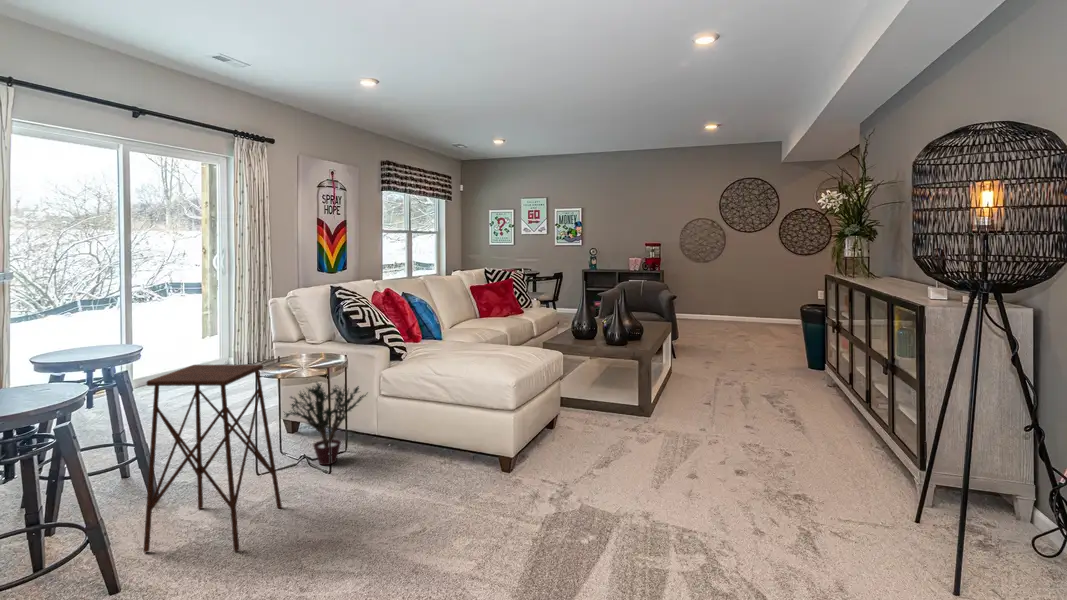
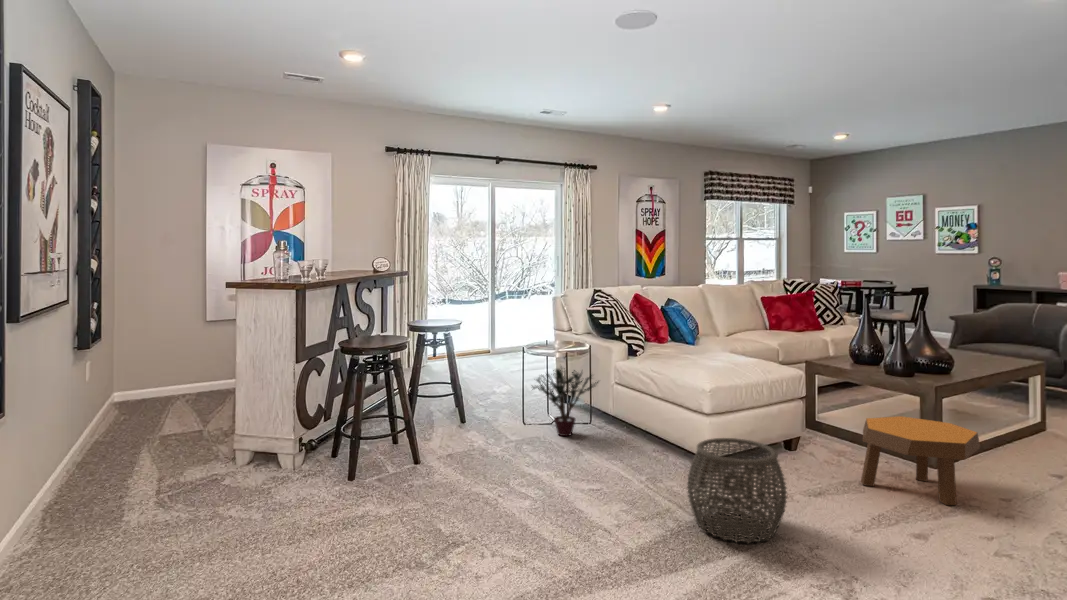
side table: present [144,365,282,552] -> none [421,337,512,472]
footstool: none [615,386,698,453] -> present [861,416,981,505]
woven basket: none [534,435,626,541] -> present [687,438,787,543]

